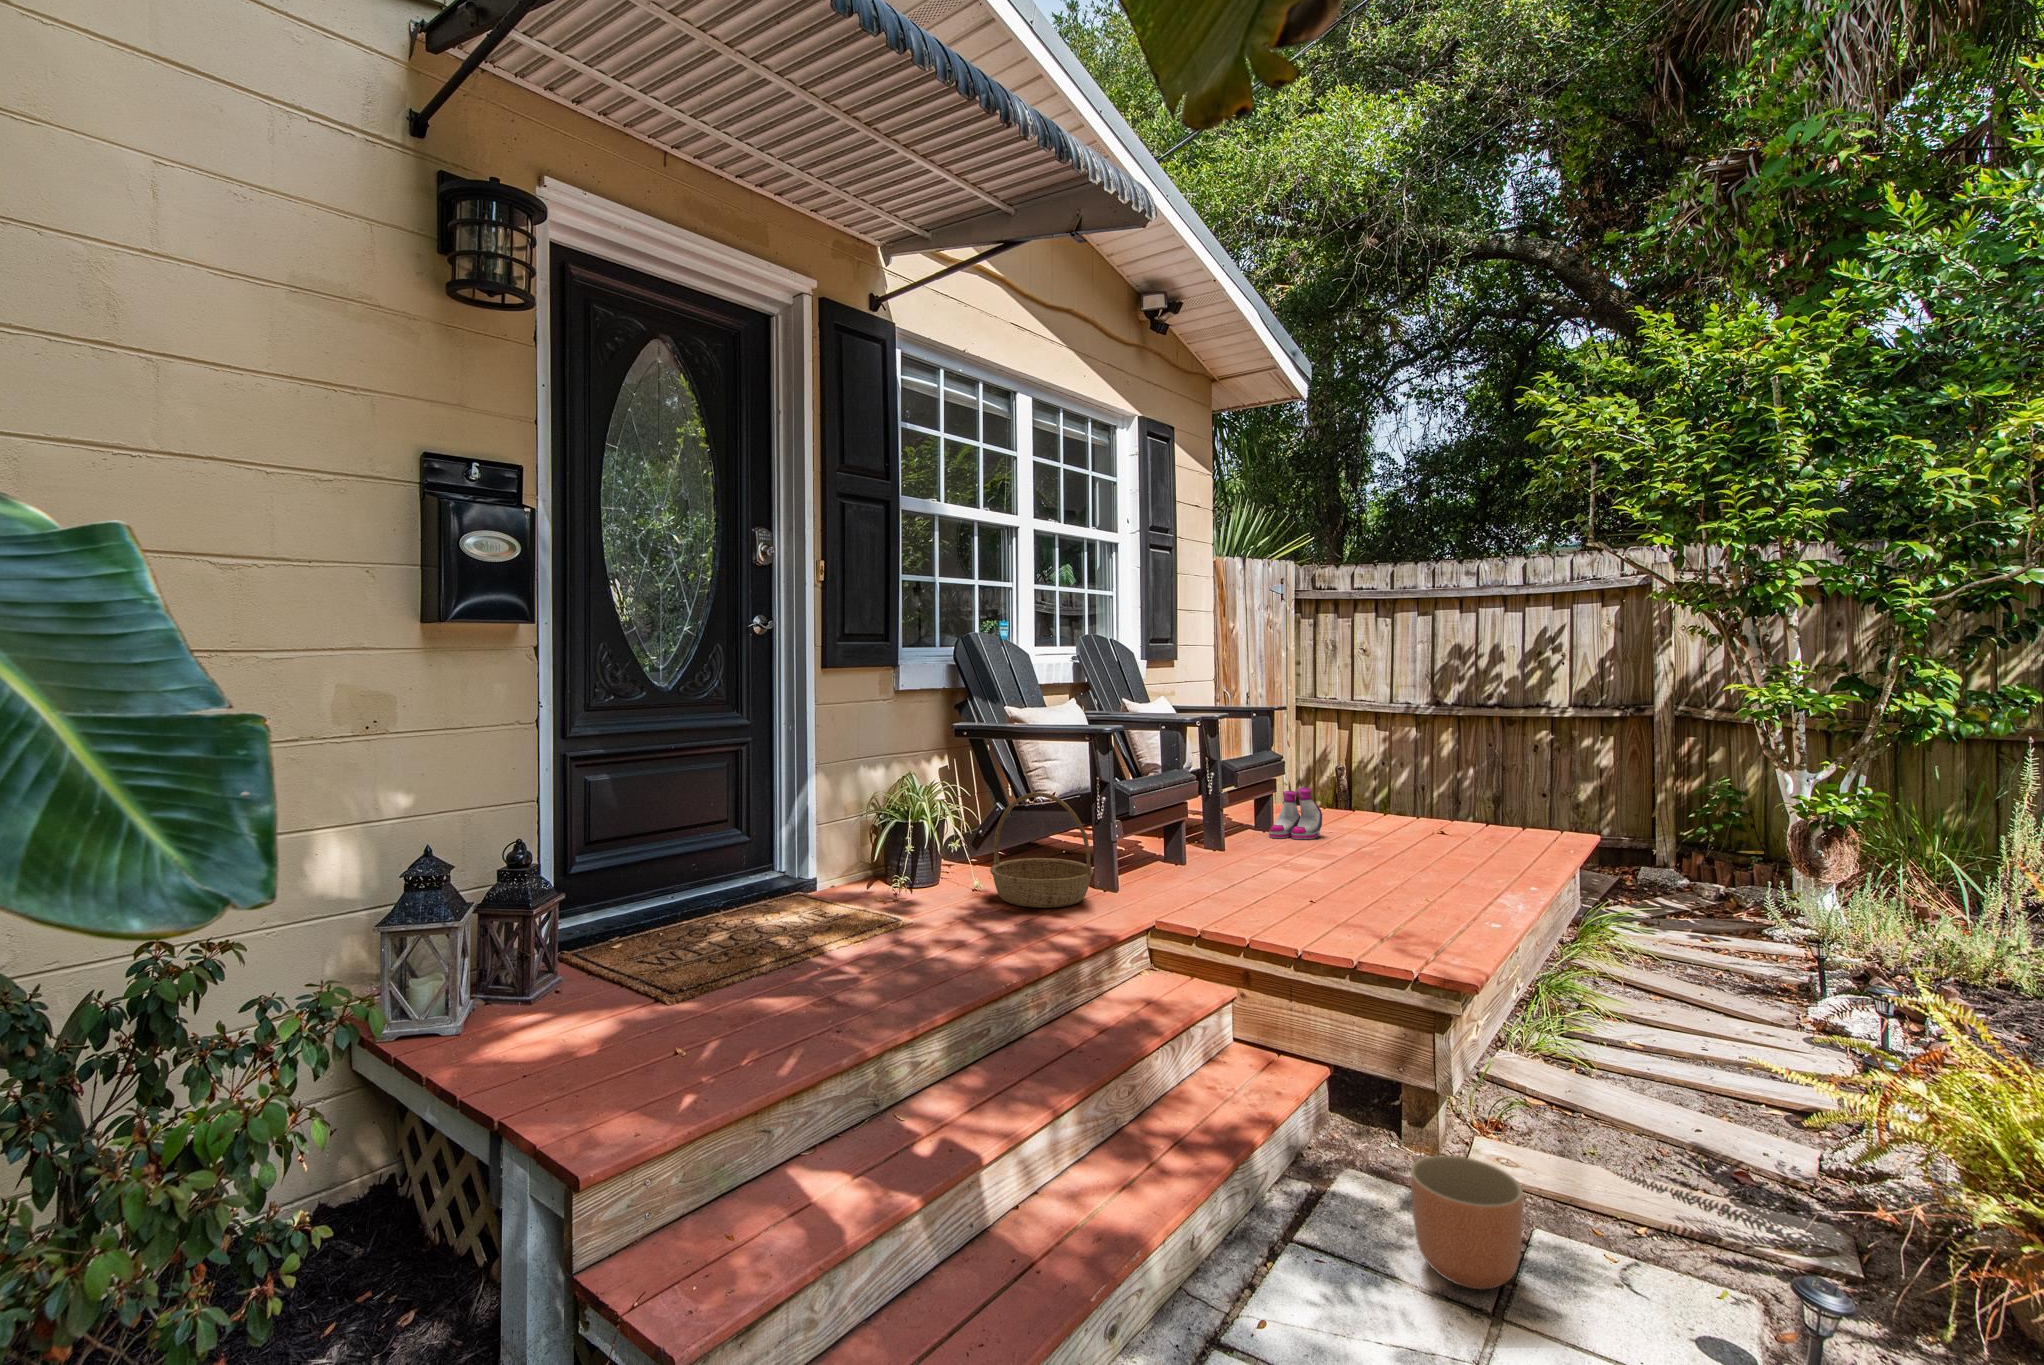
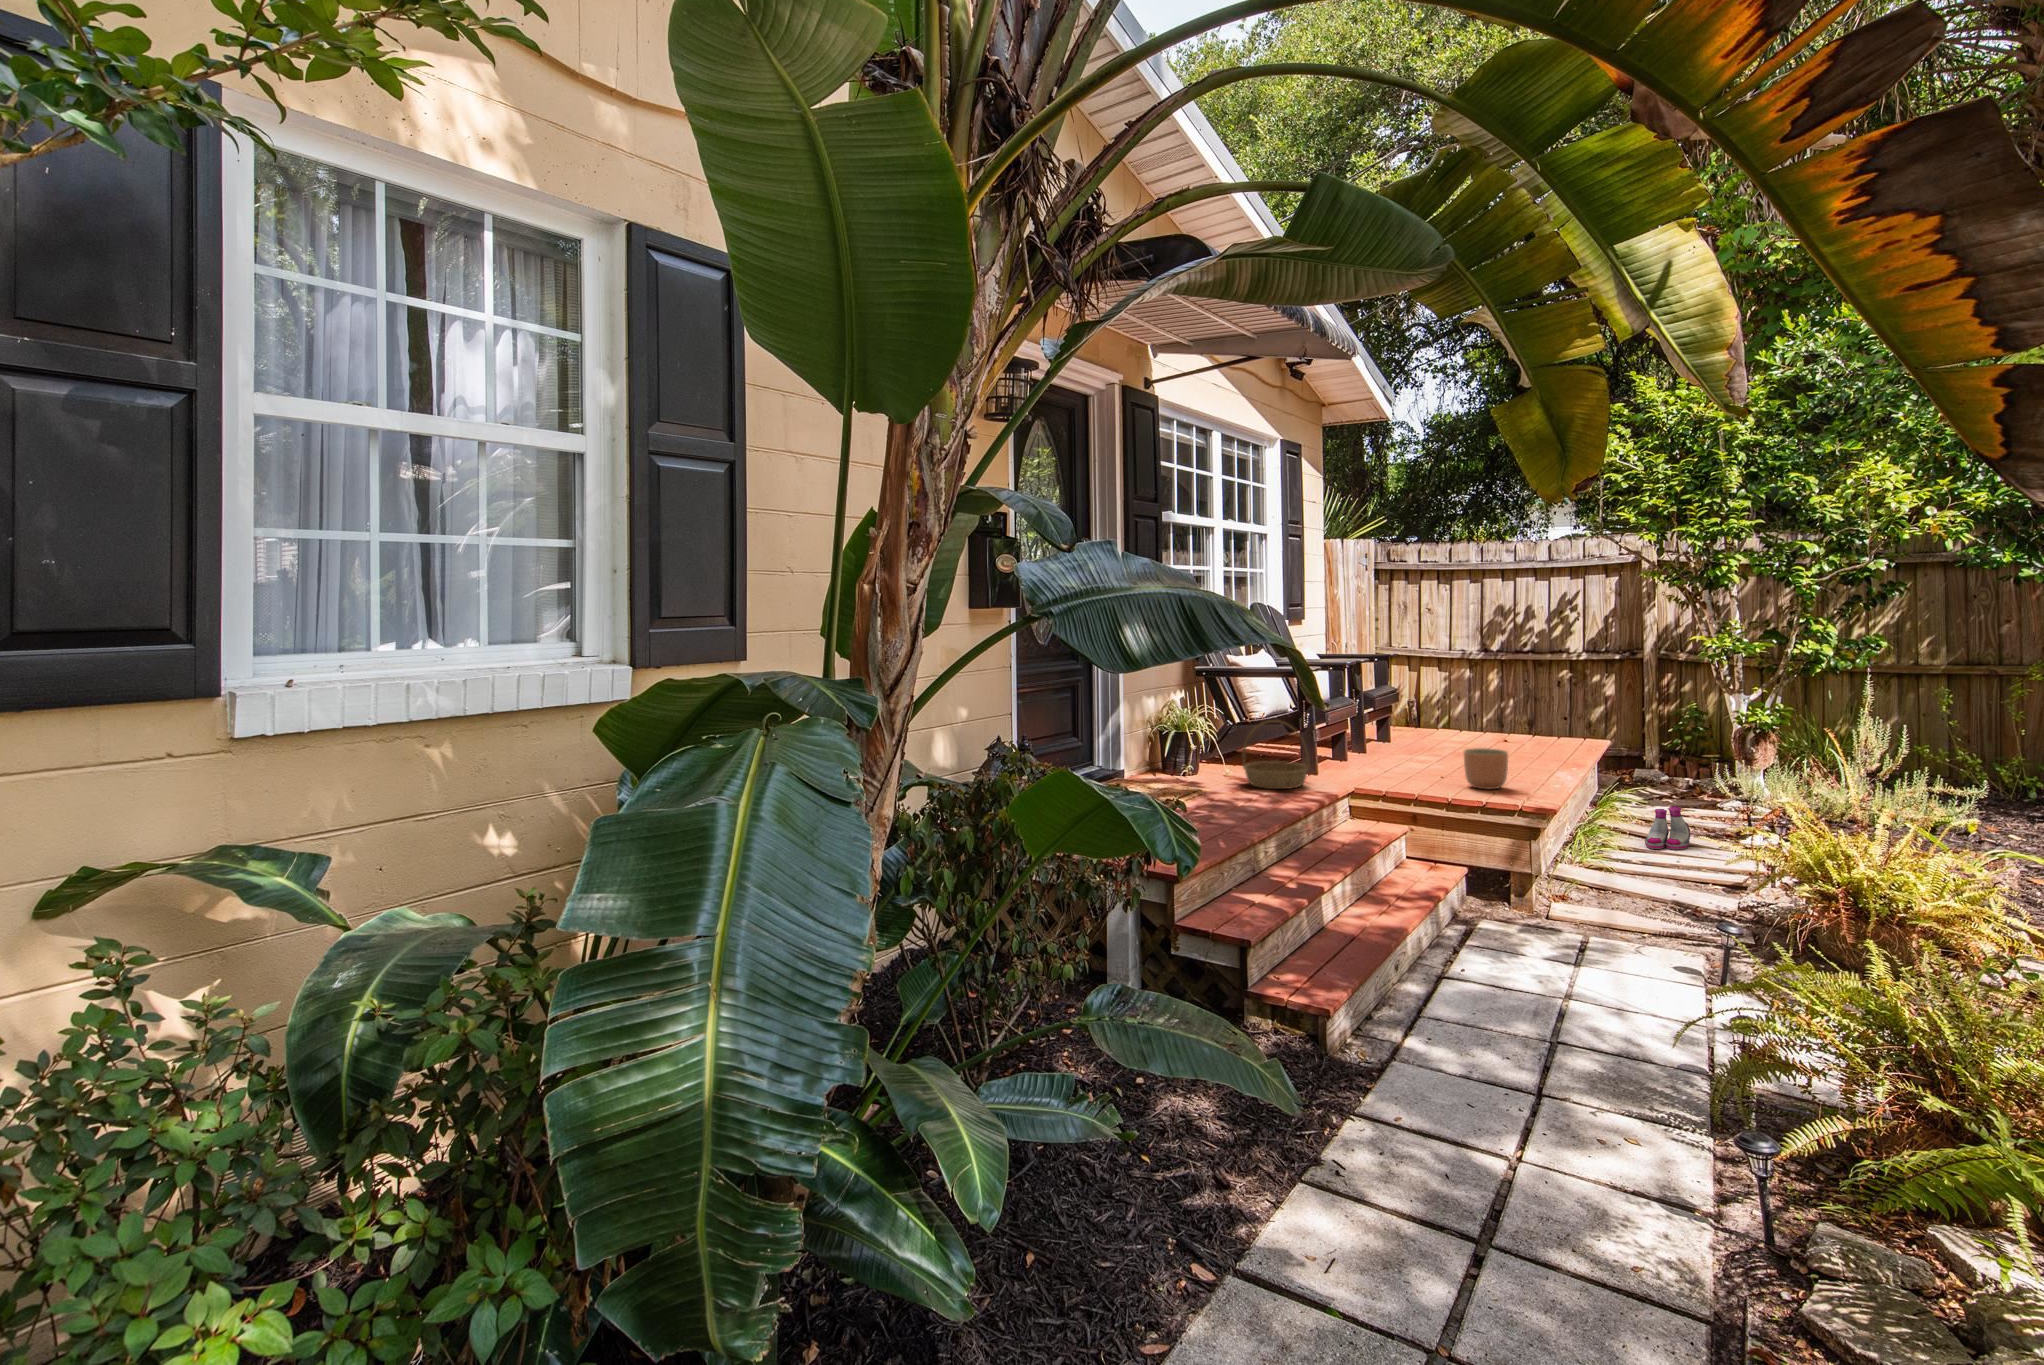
boots: present [1269,787,1322,839] -> present [1645,806,1690,849]
planter: present [1411,1155,1523,1289] -> present [1464,748,1508,789]

